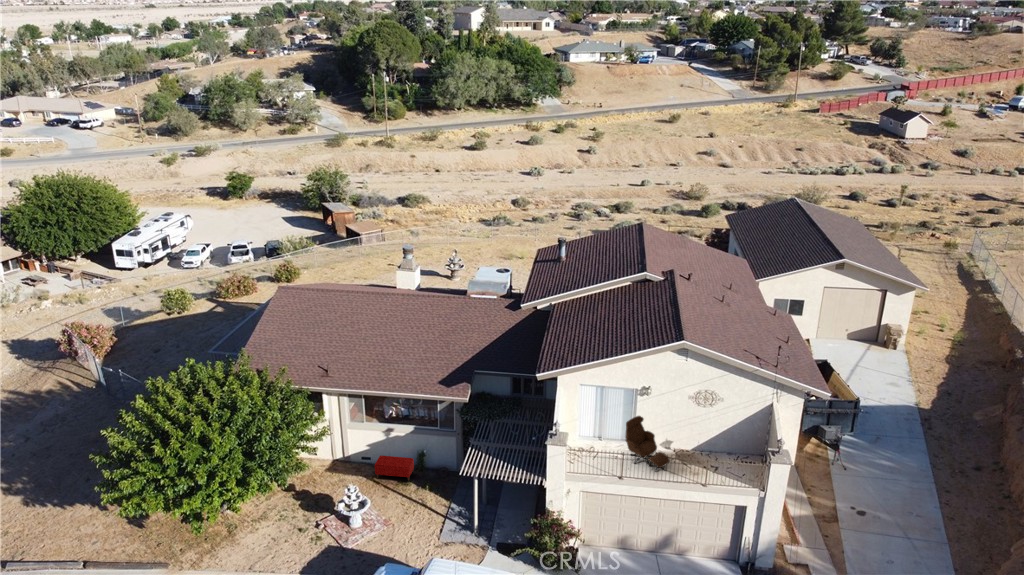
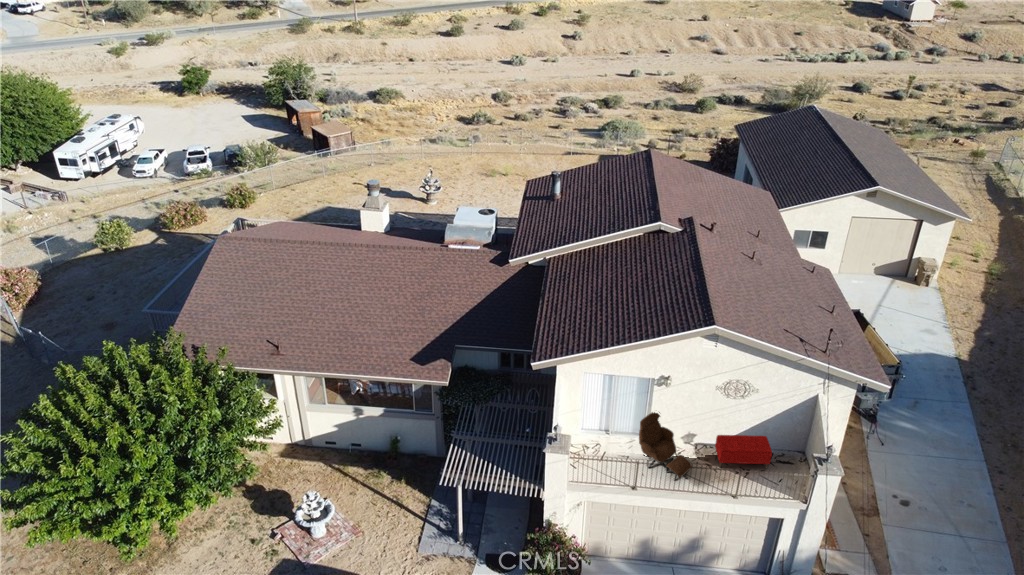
bench: present [375,456,414,481] -> present [715,435,772,468]

